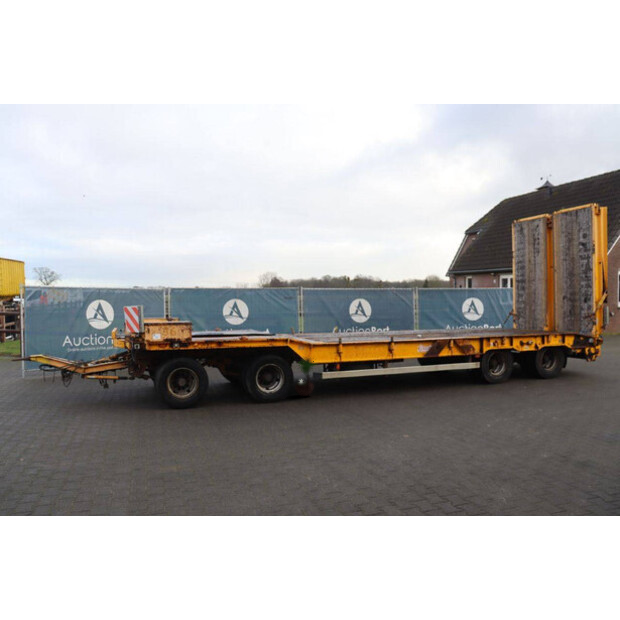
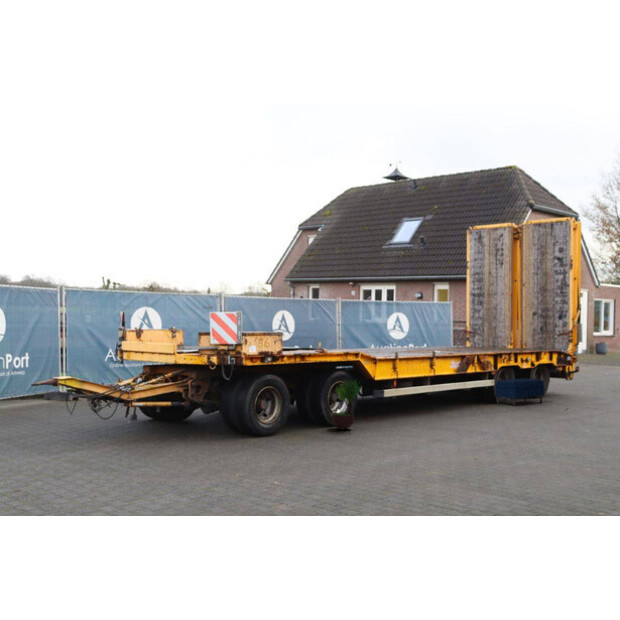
bench: none [500,358,553,383] -> present [495,378,544,406]

